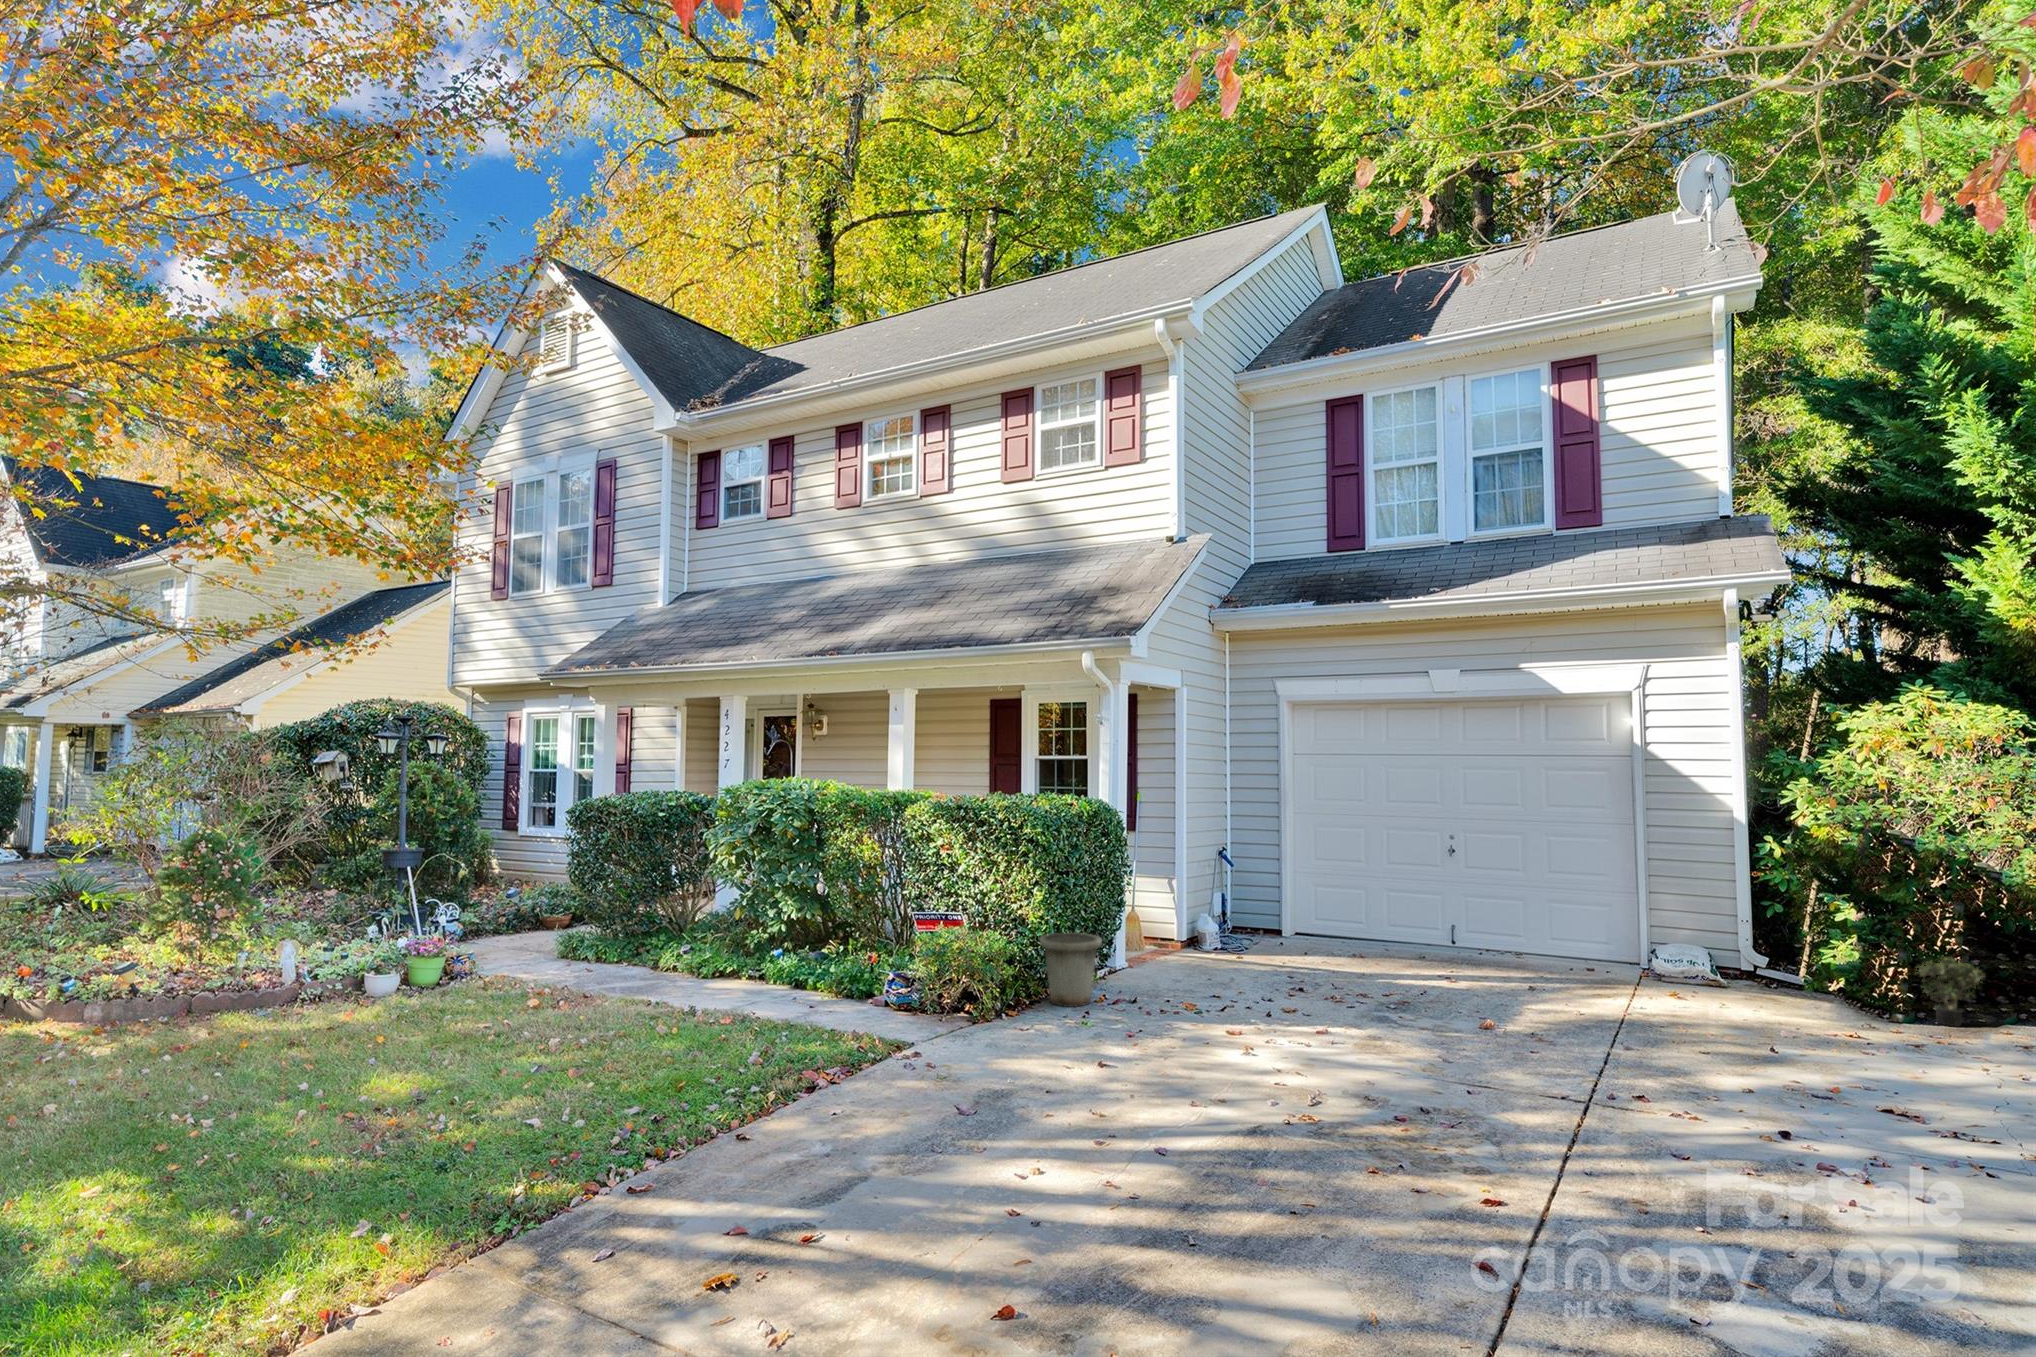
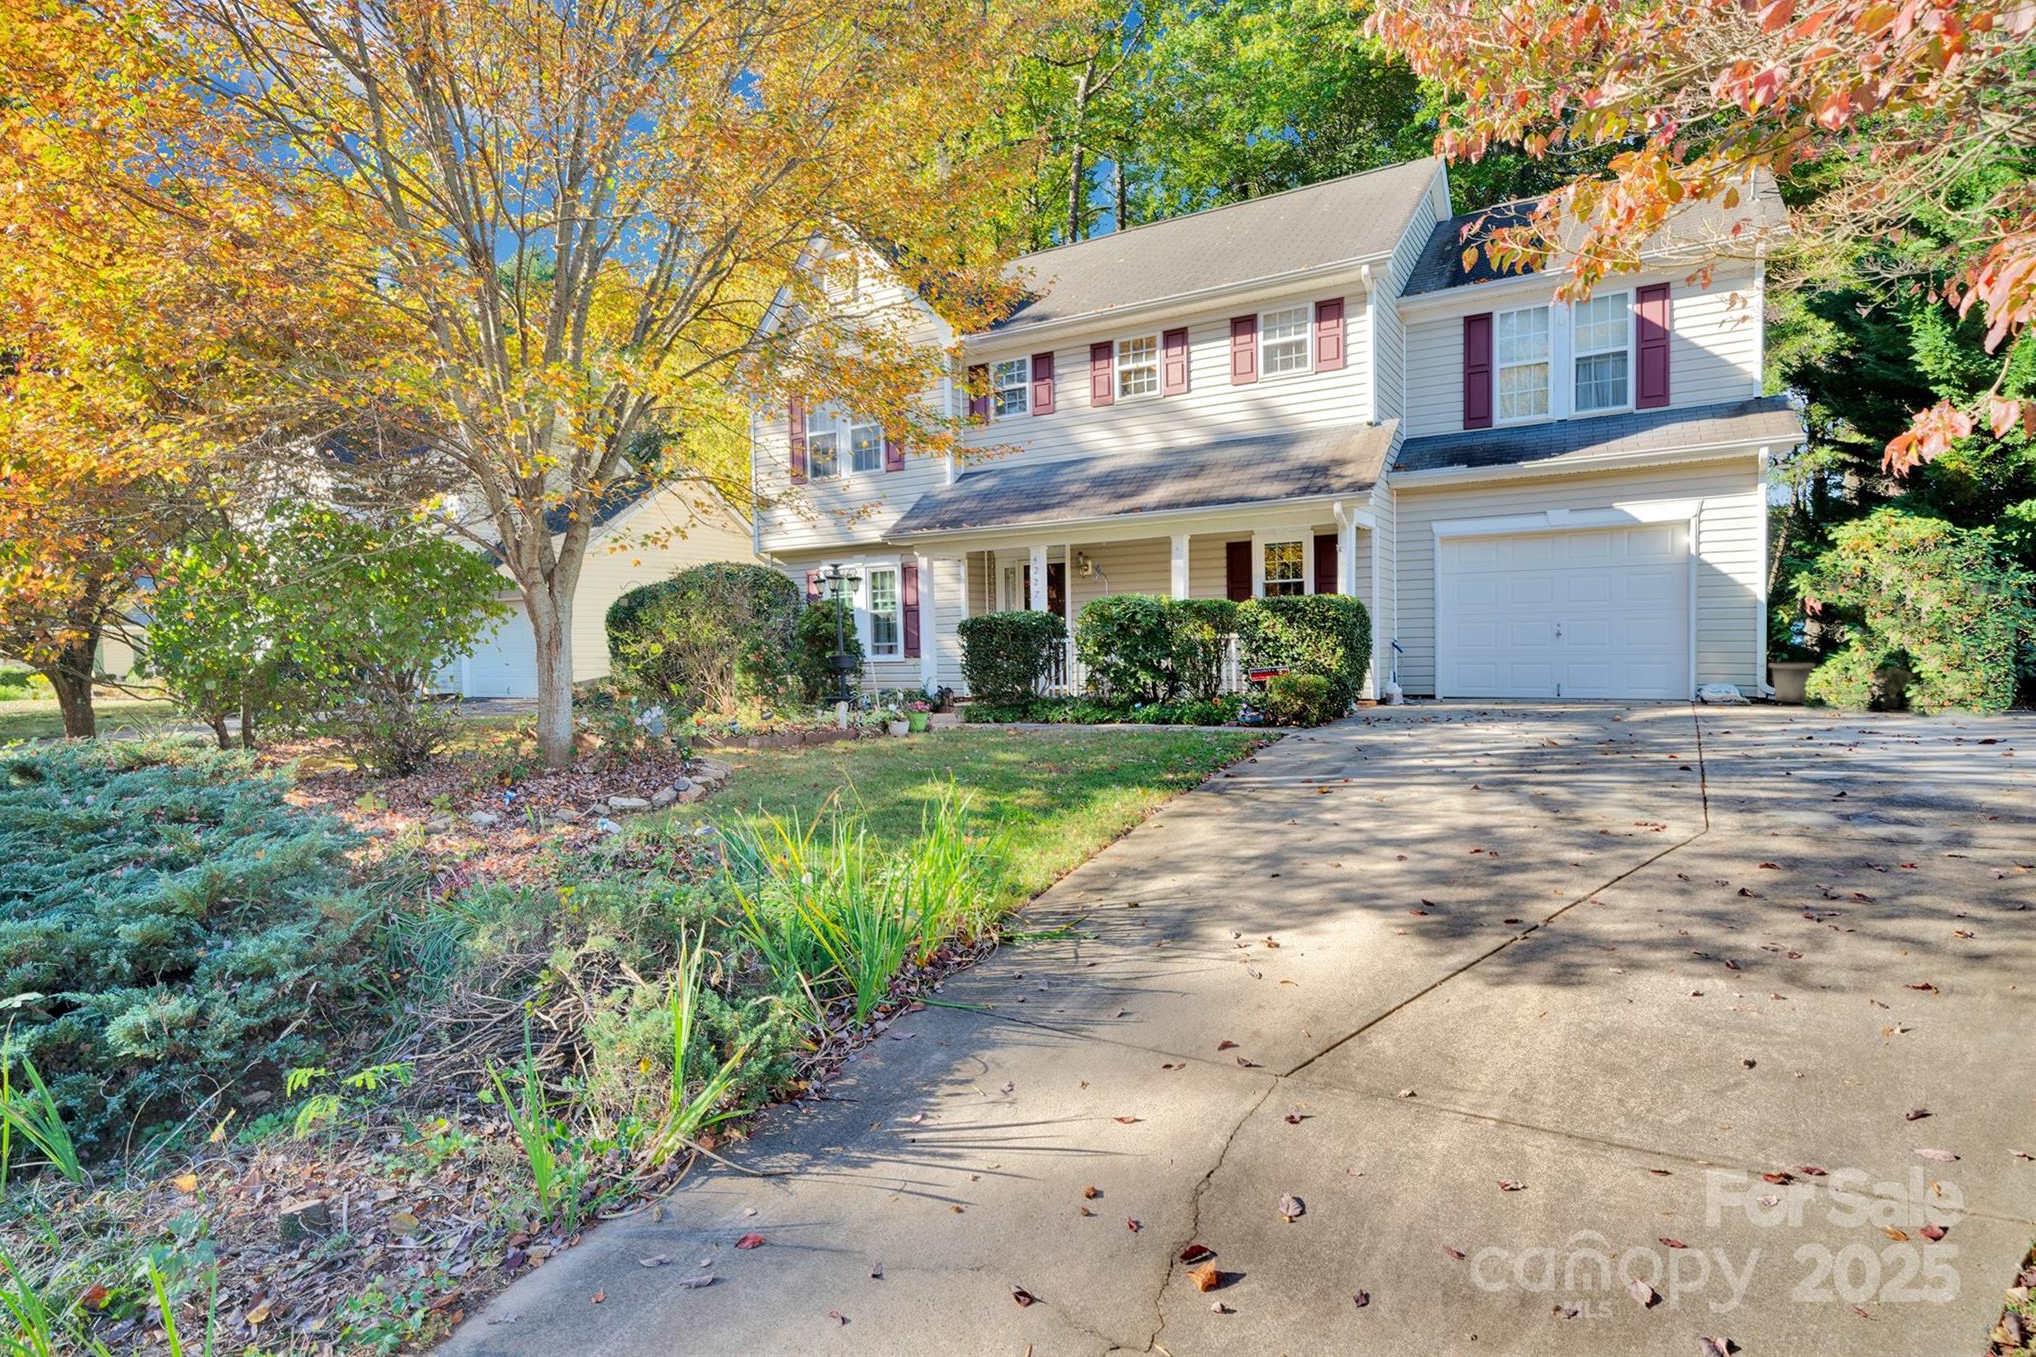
trash can: present [1040,933,1102,1007] -> present [1769,663,1815,702]

